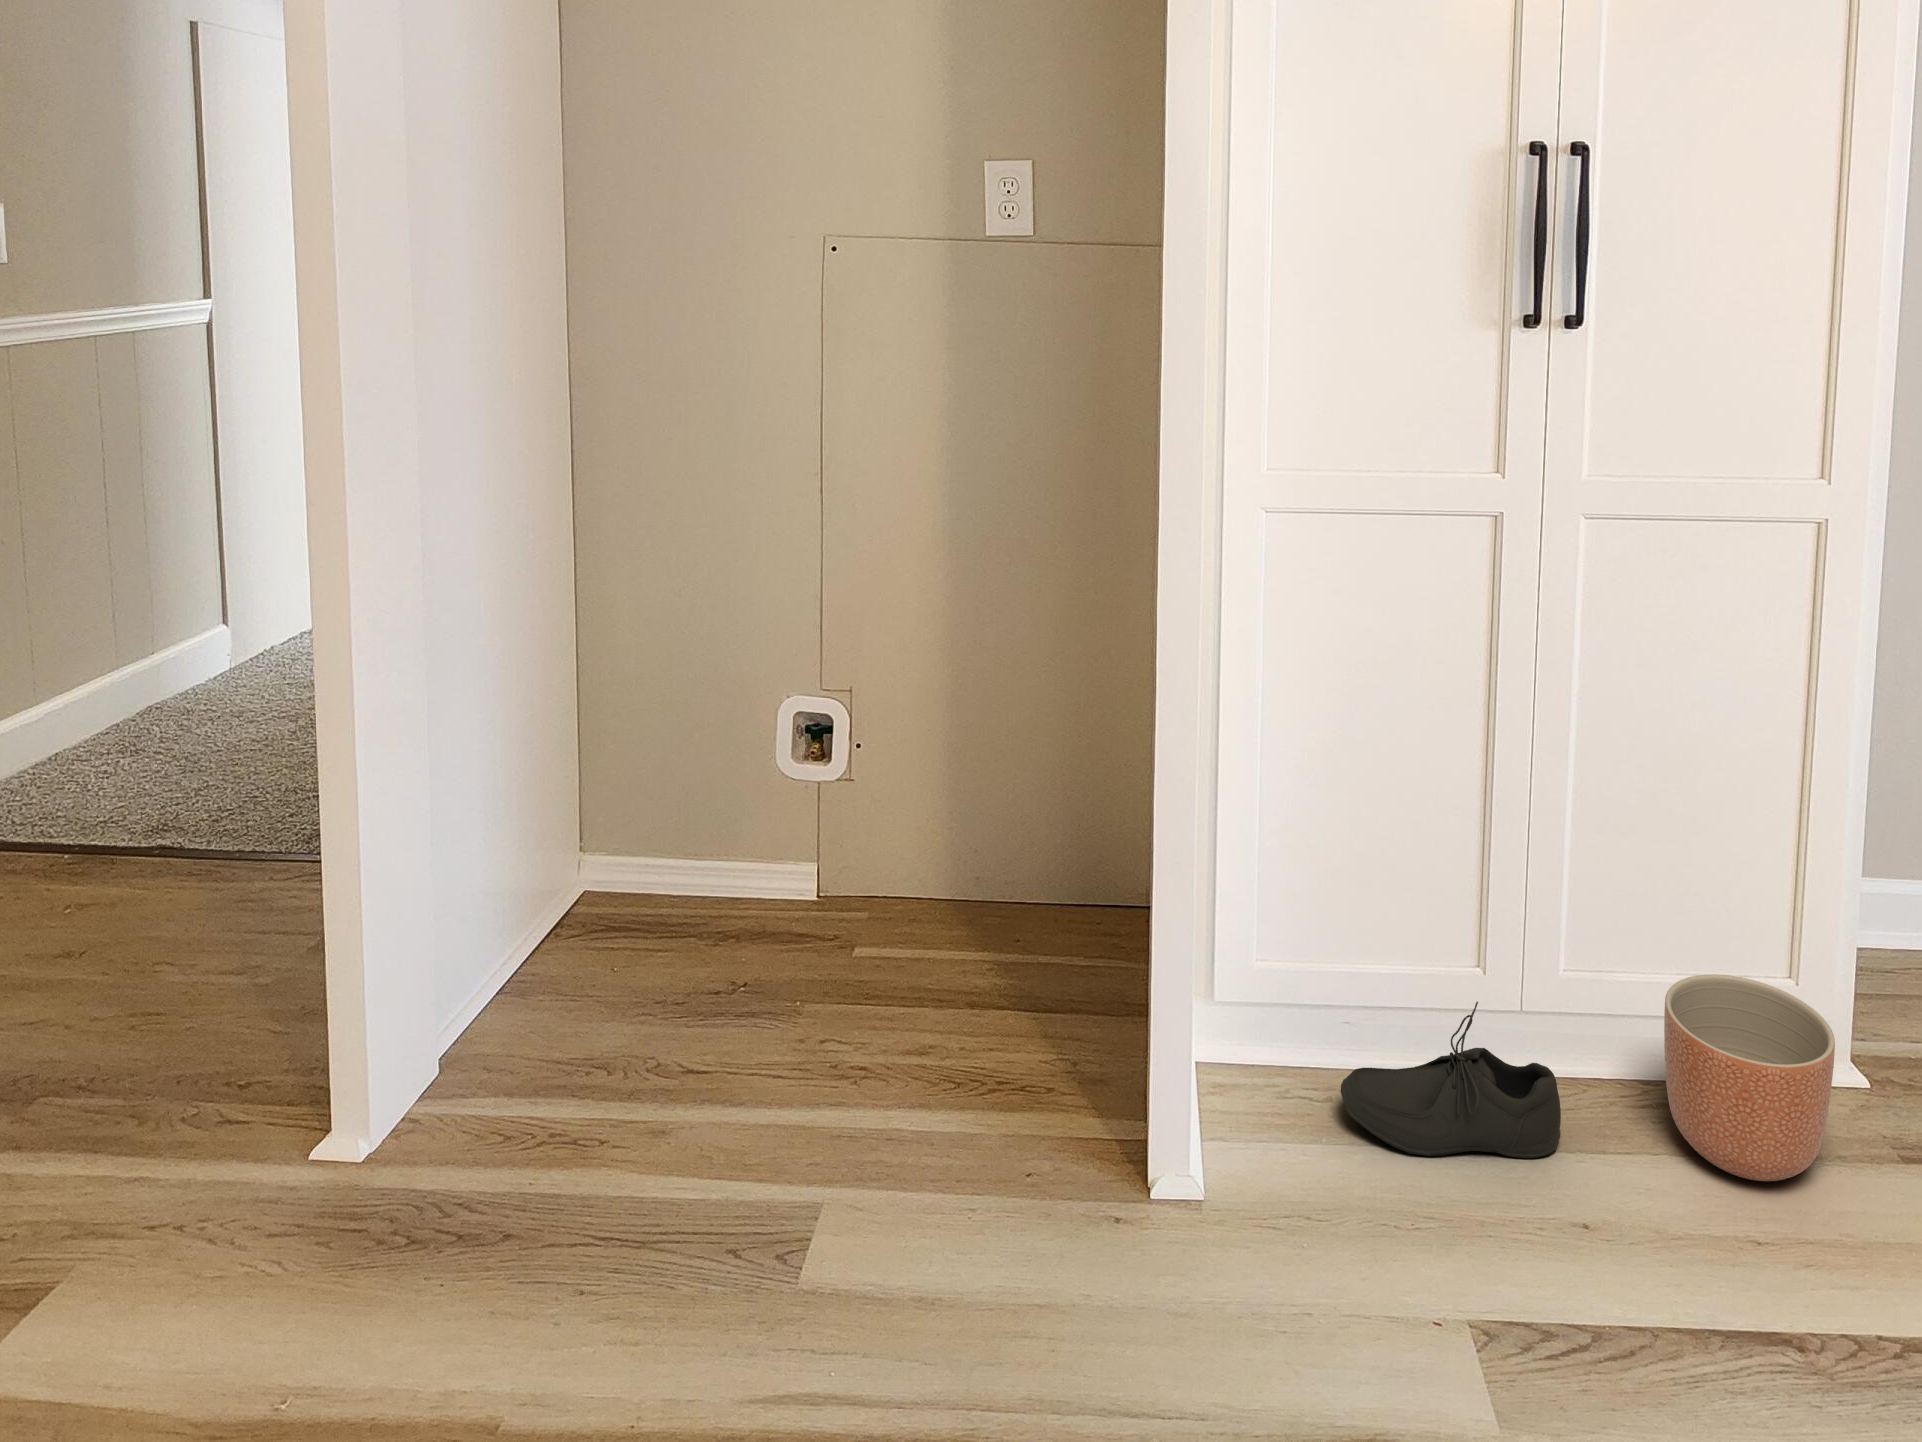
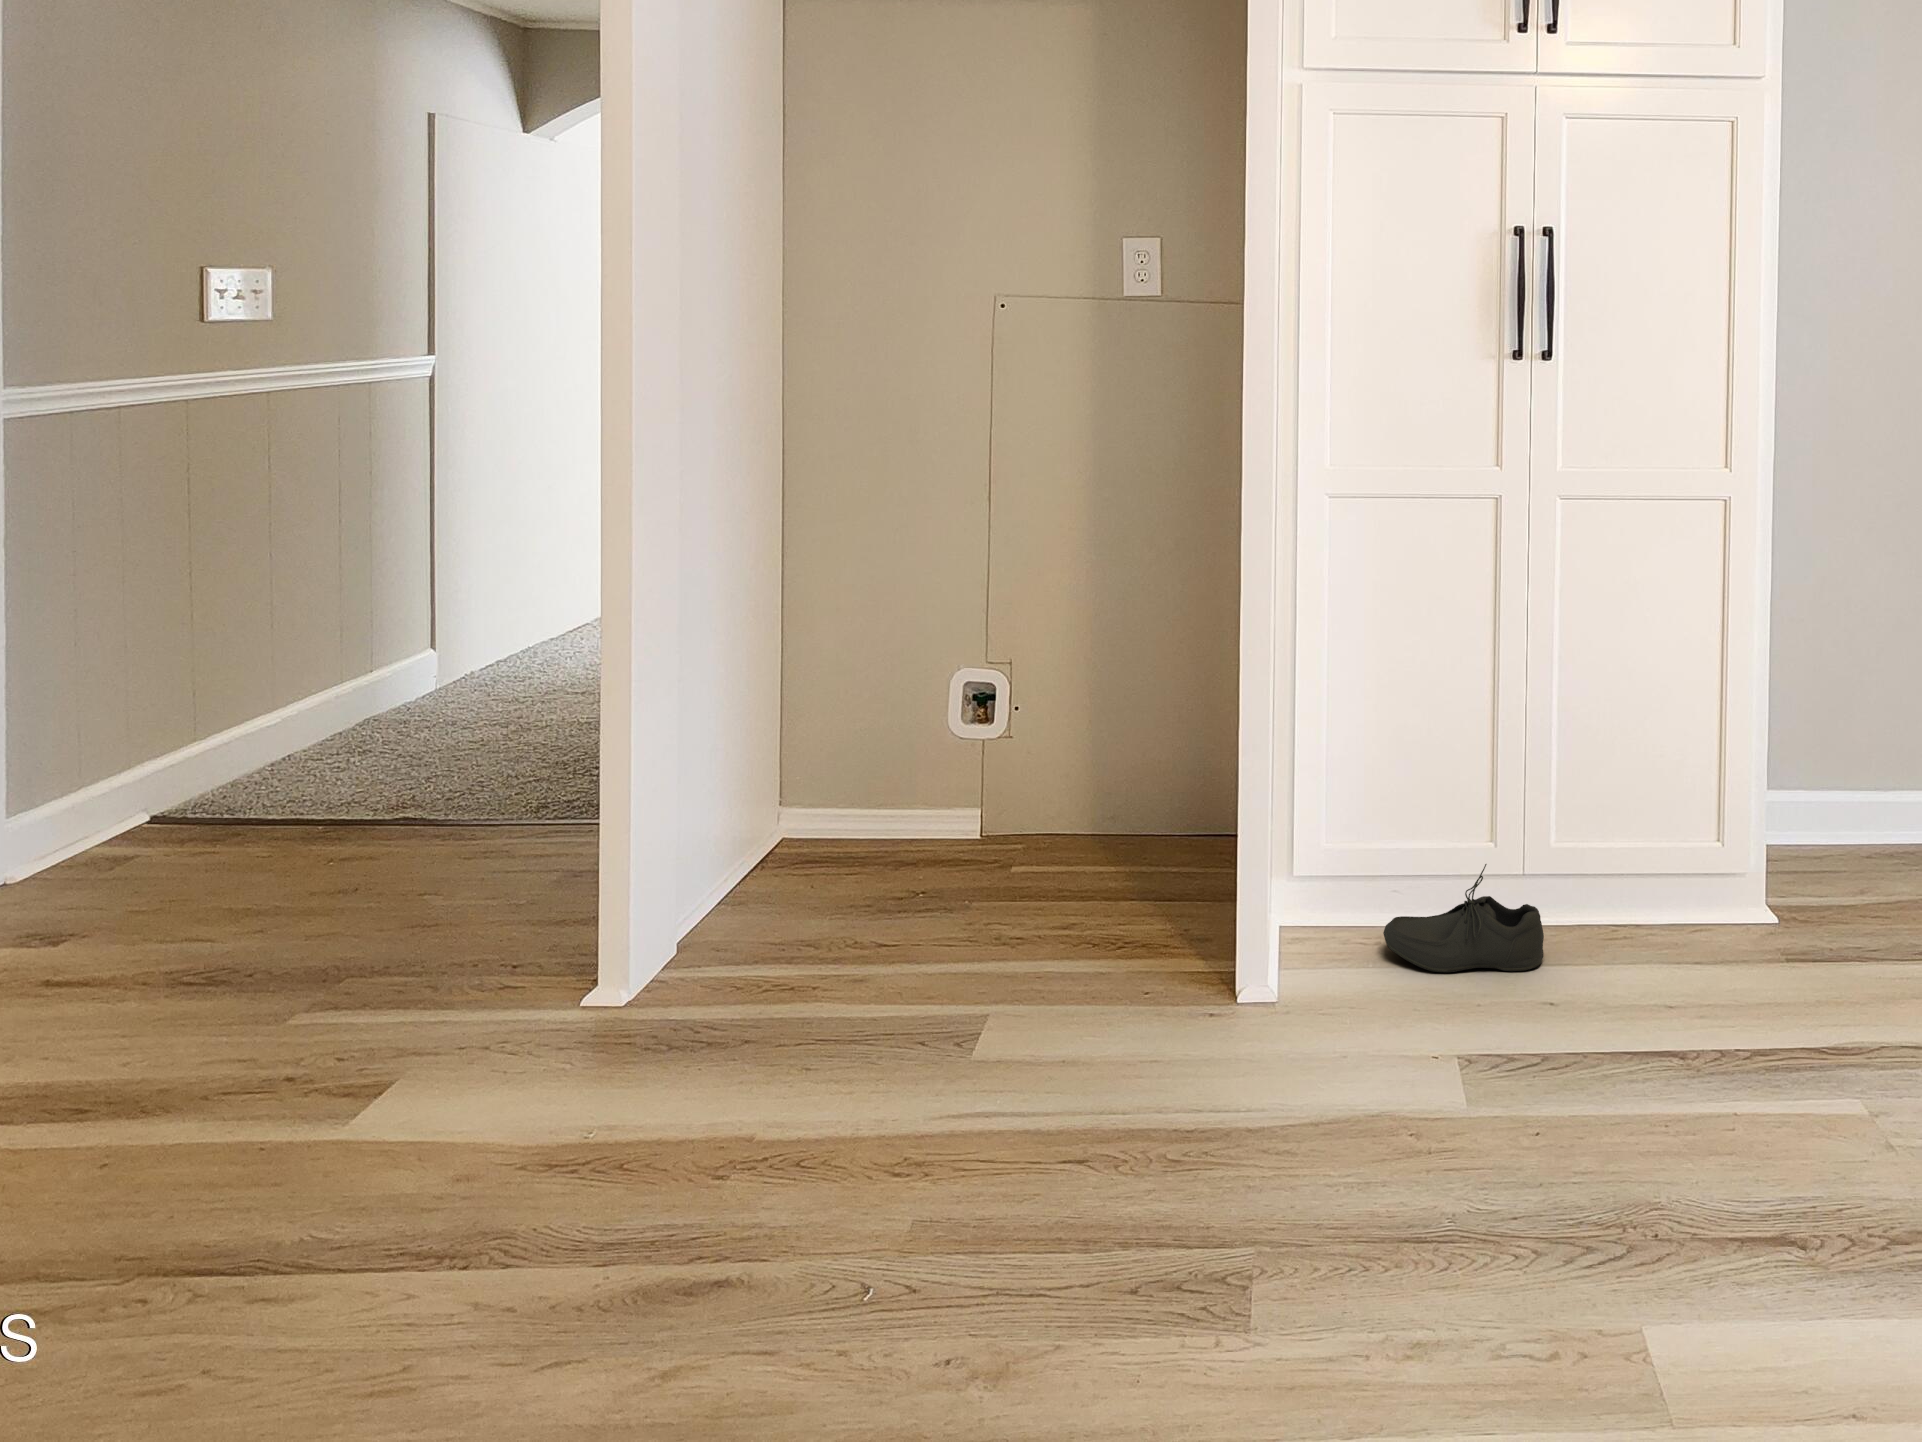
planter: present [1664,974,1835,1181] -> none [1619,838,1733,977]

